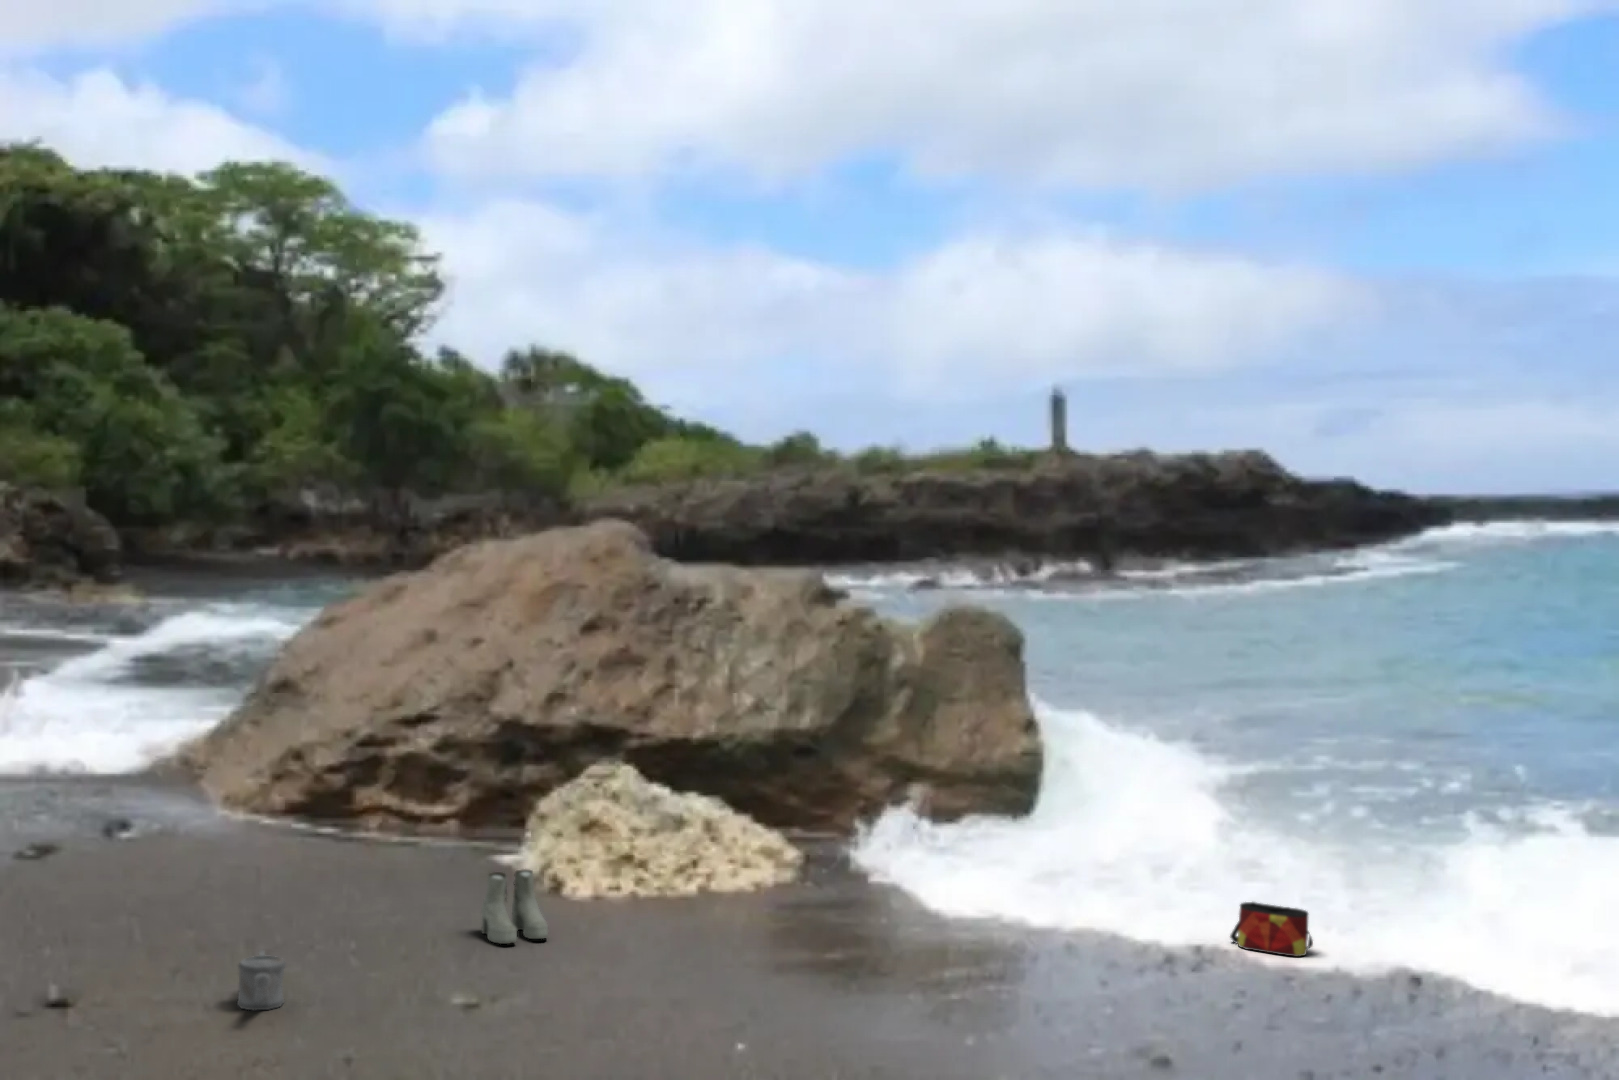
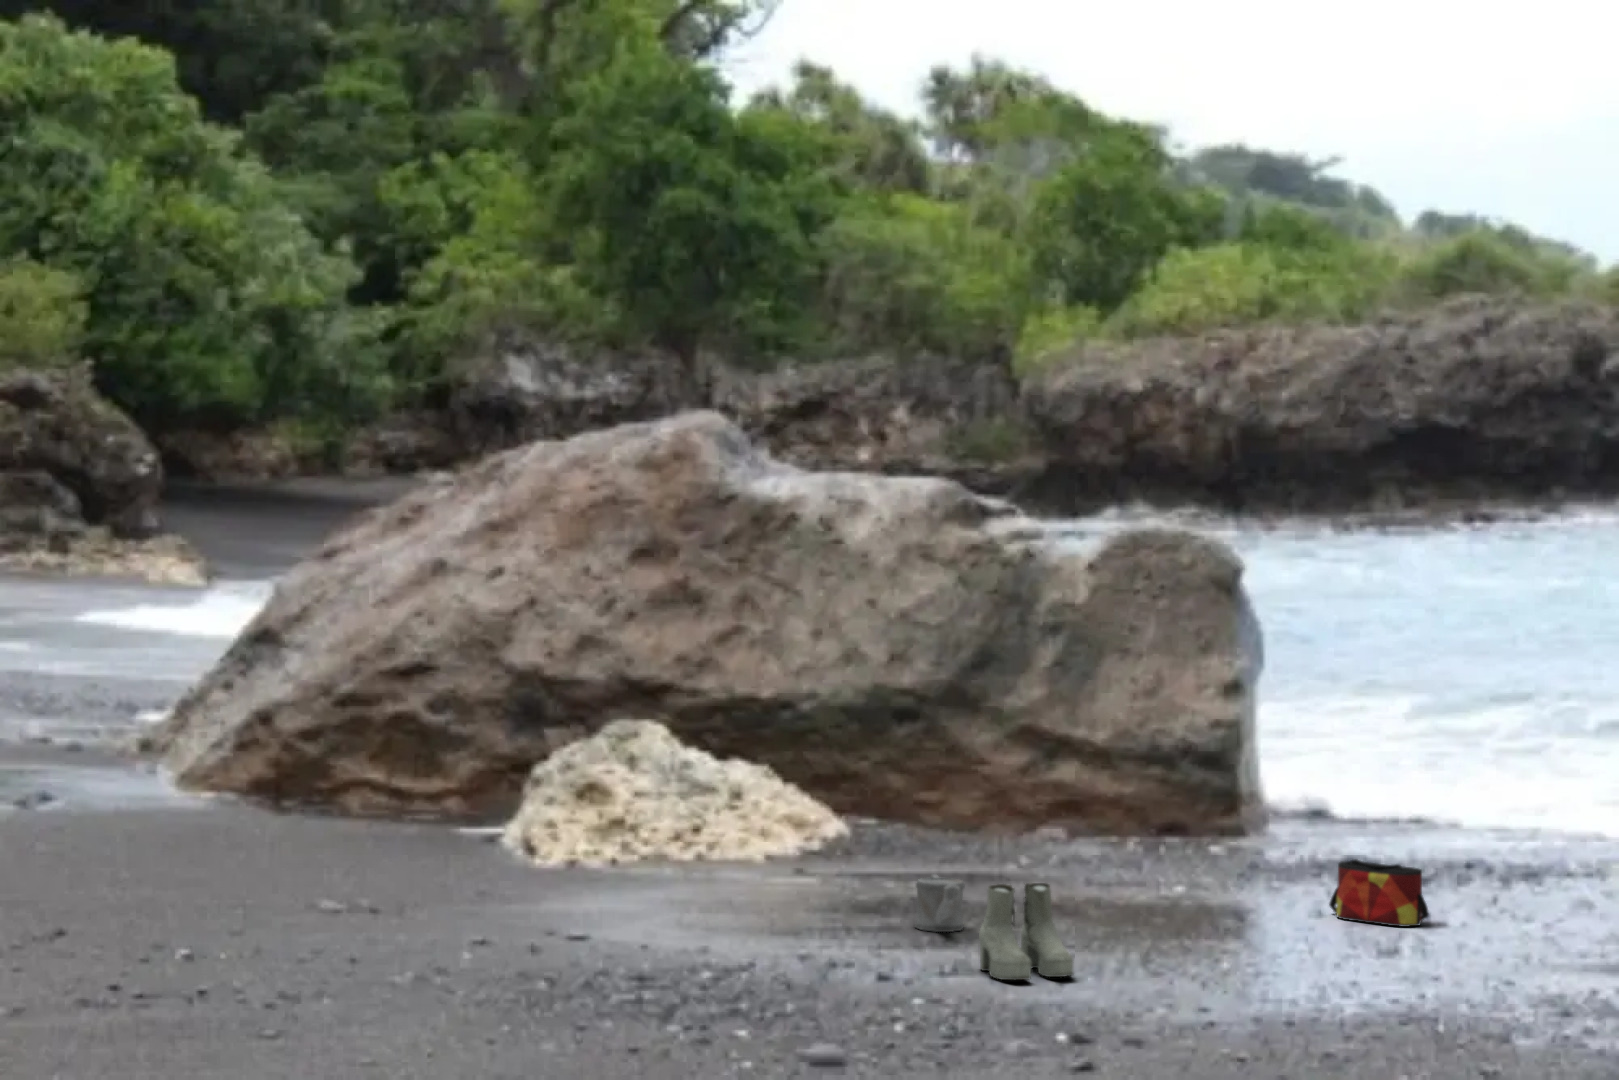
boots: present [481,869,548,944] -> present [979,883,1074,980]
watering can: present [237,950,286,1010] -> present [915,874,965,932]

